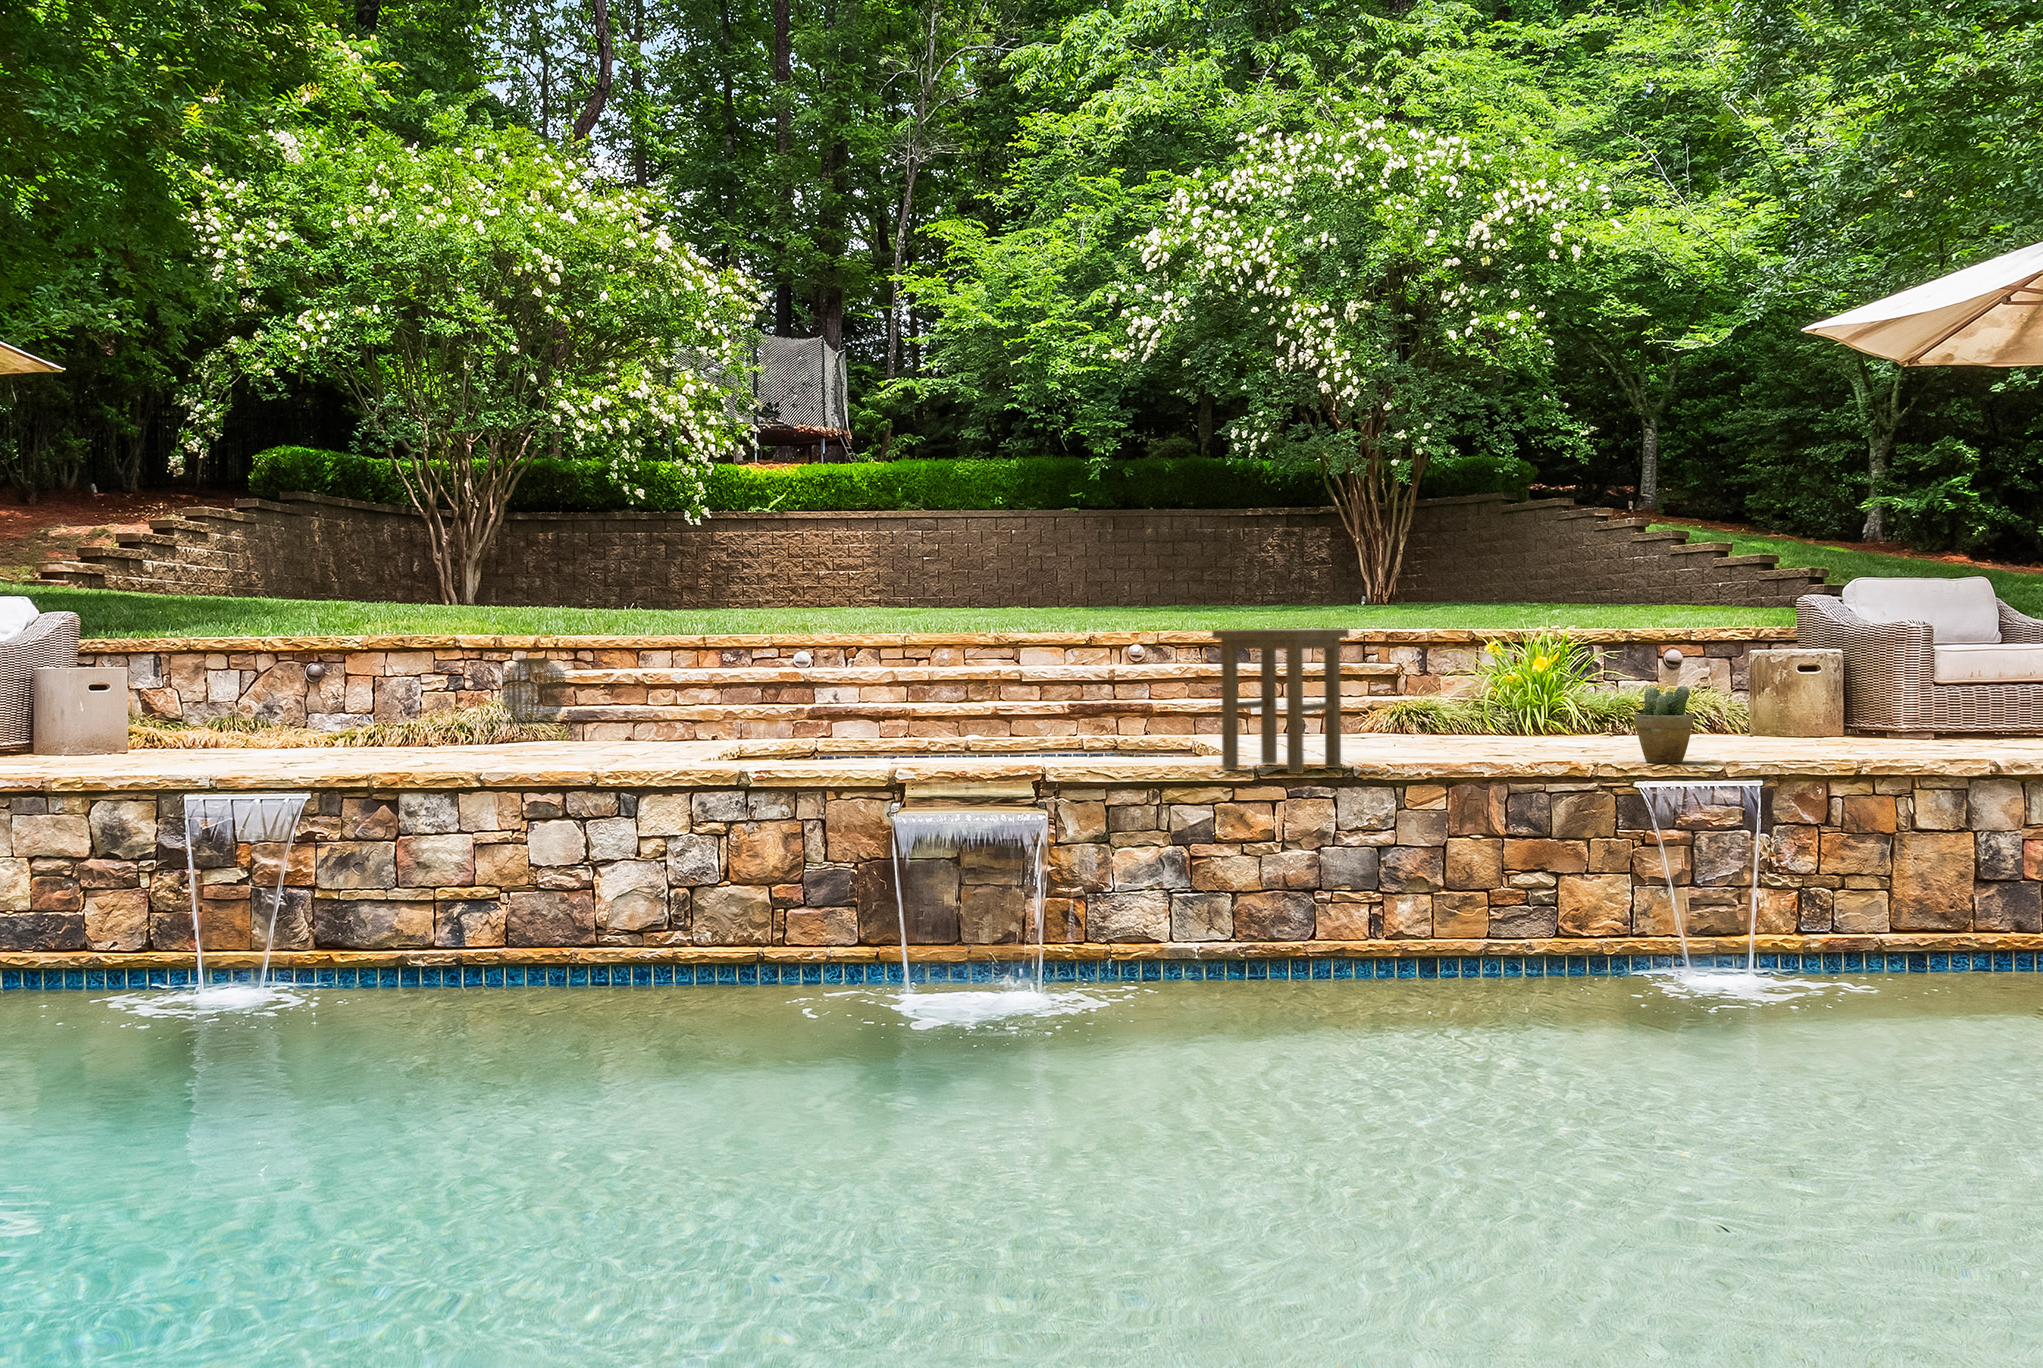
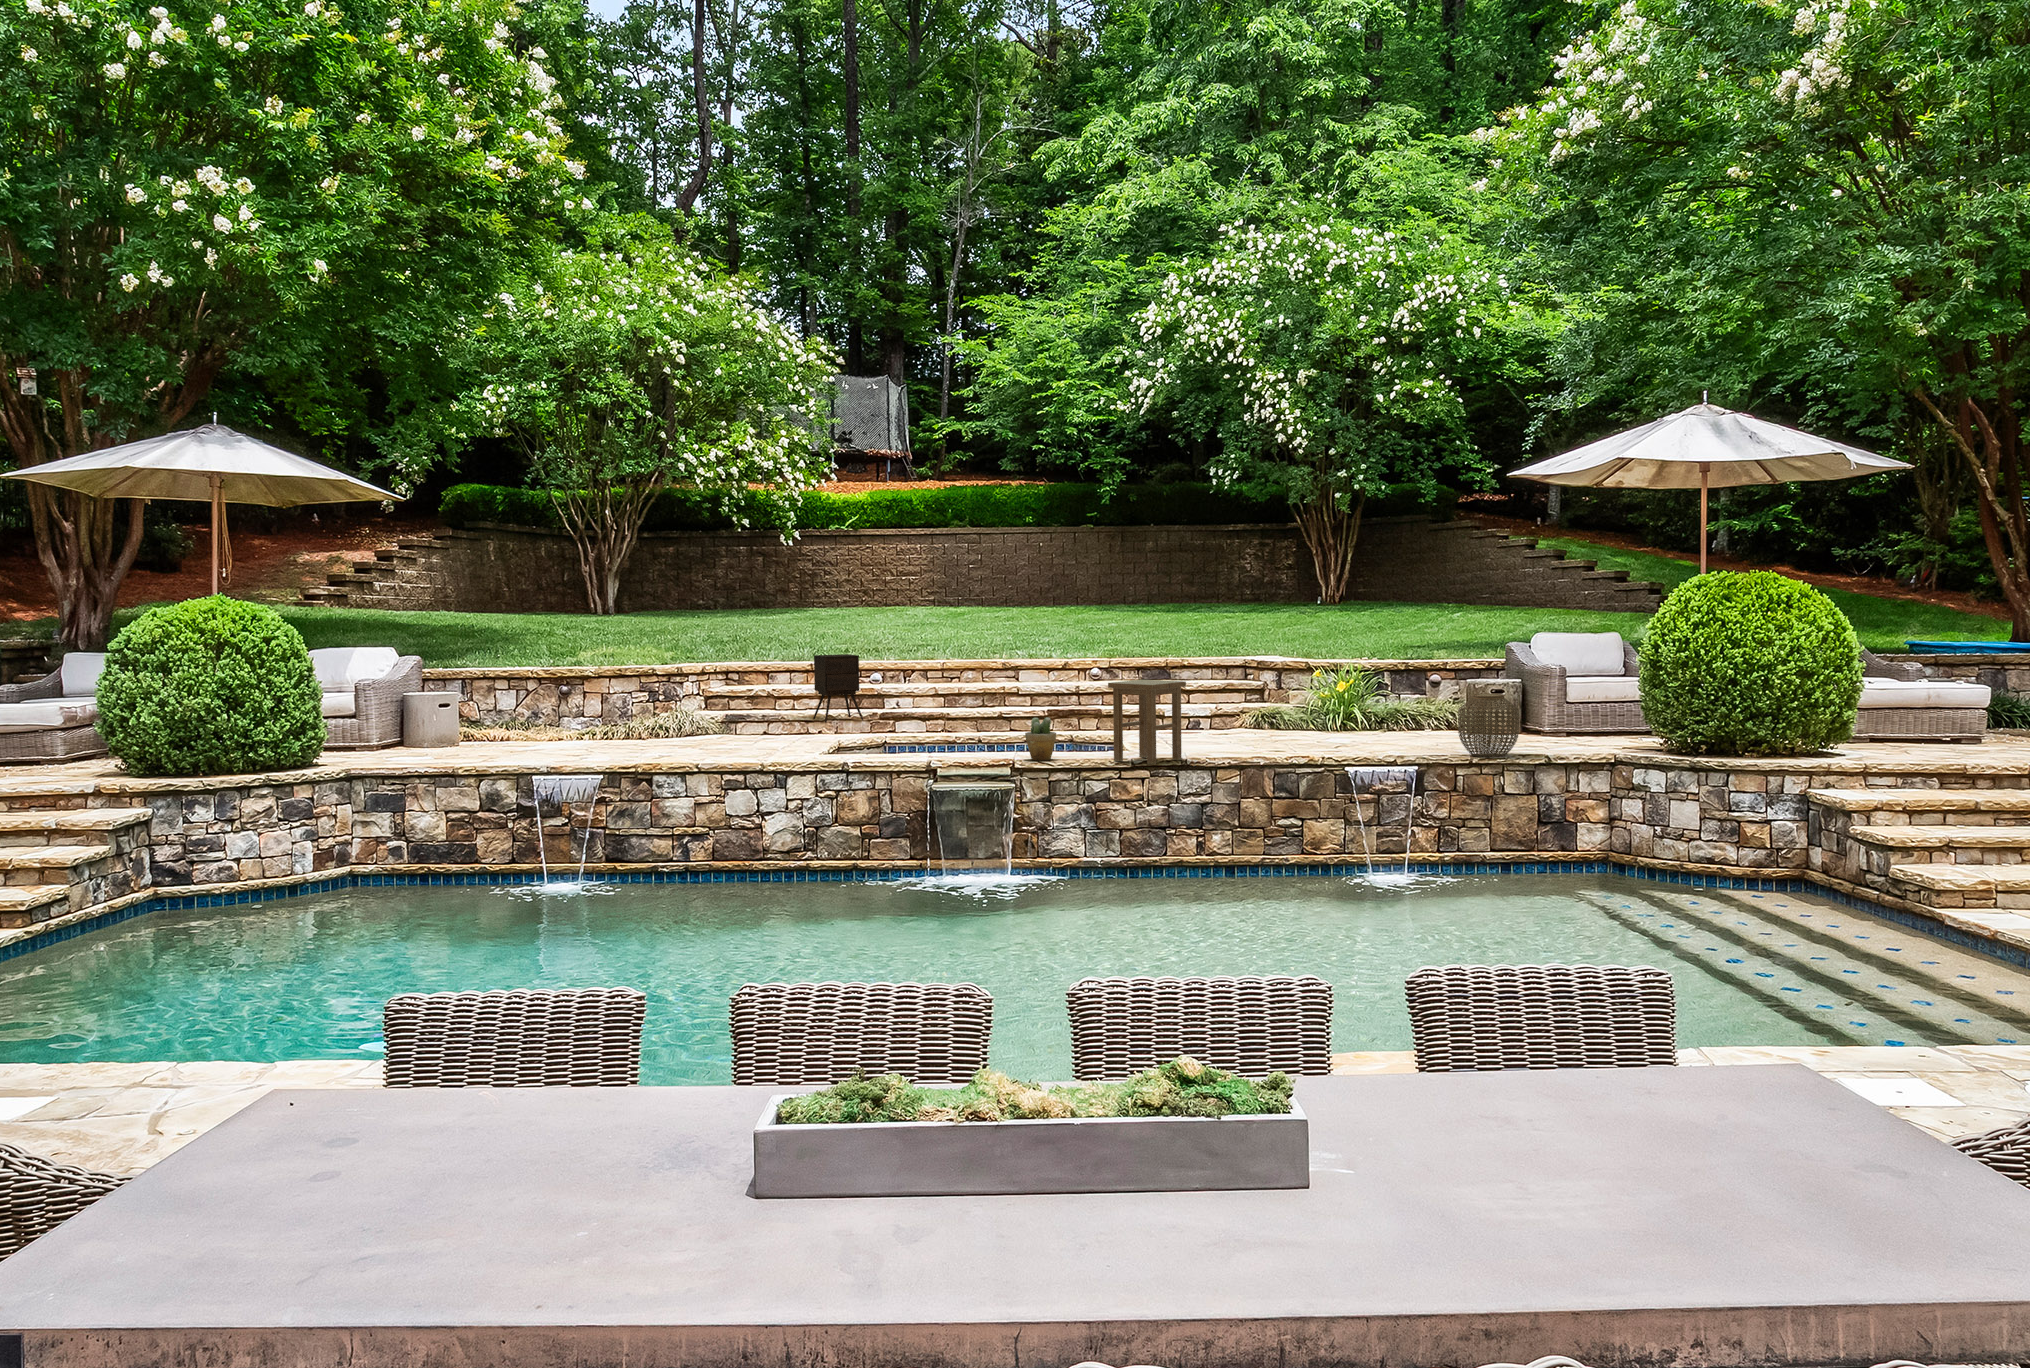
side table: none [712,627,786,726] -> present [813,654,863,722]
woven basket: present [502,658,566,723] -> present [1458,693,1519,757]
potted plant: present [1634,686,1694,763] -> present [1025,717,1056,760]

